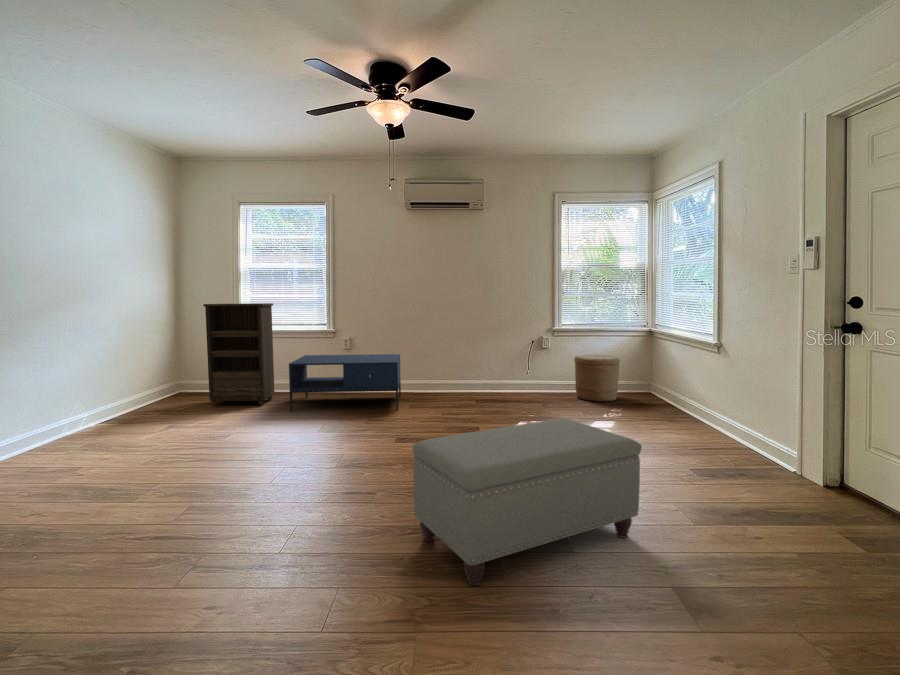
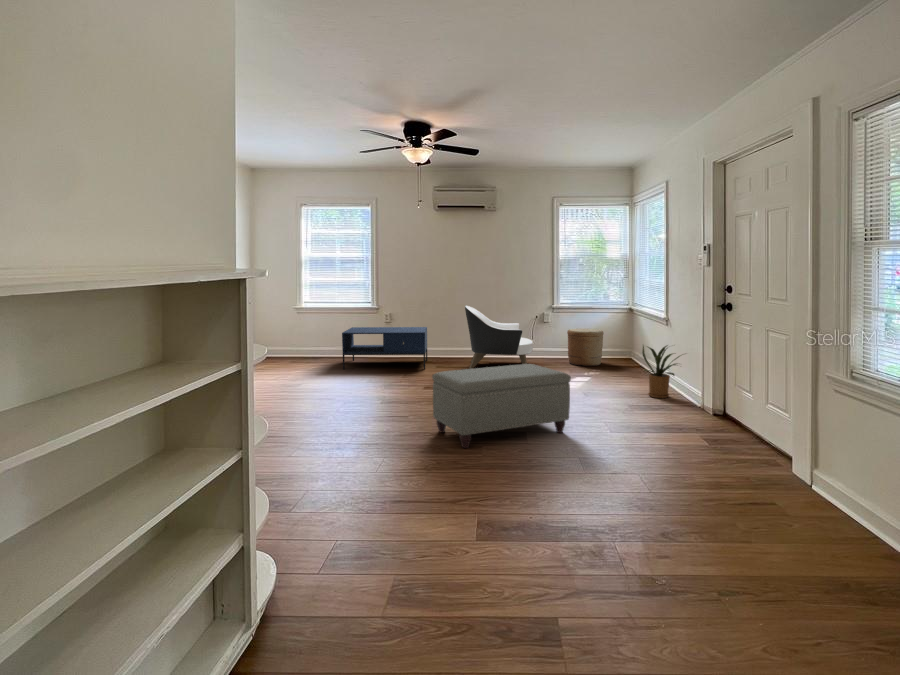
bookshelf: present [203,303,275,406] -> none [276,286,329,365]
armchair: none [448,328,535,410] -> present [465,306,533,369]
house plant: none [692,379,769,456] -> present [642,345,681,398]

